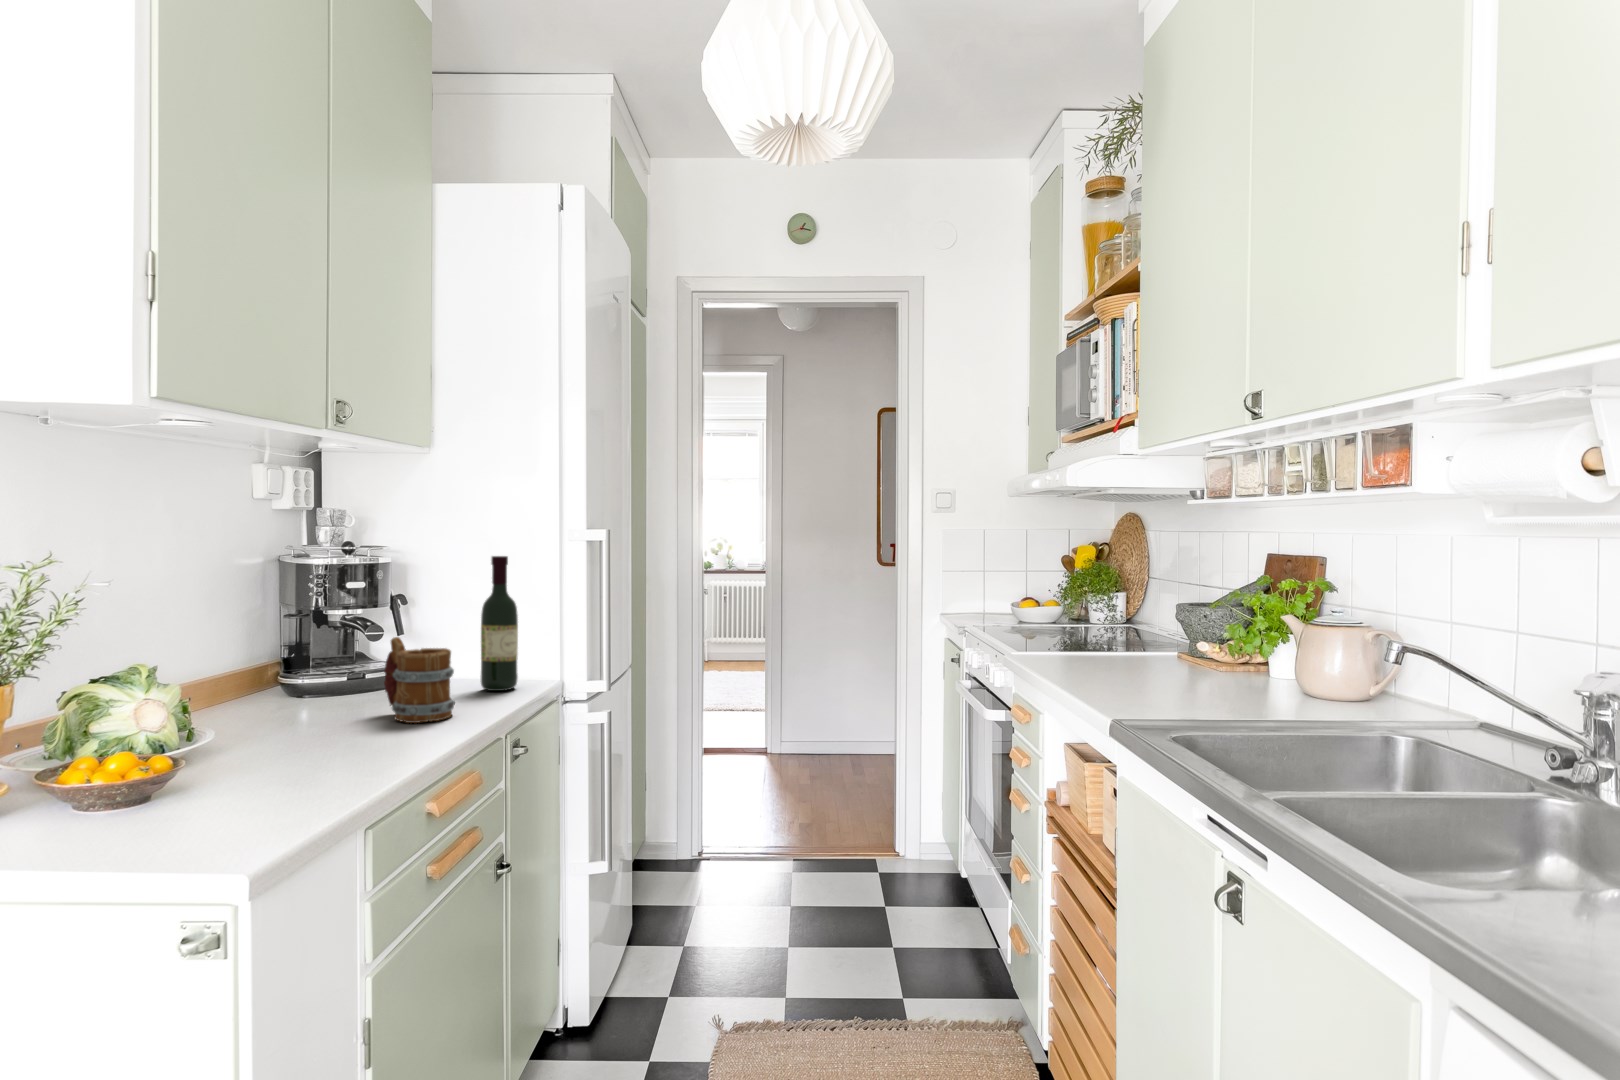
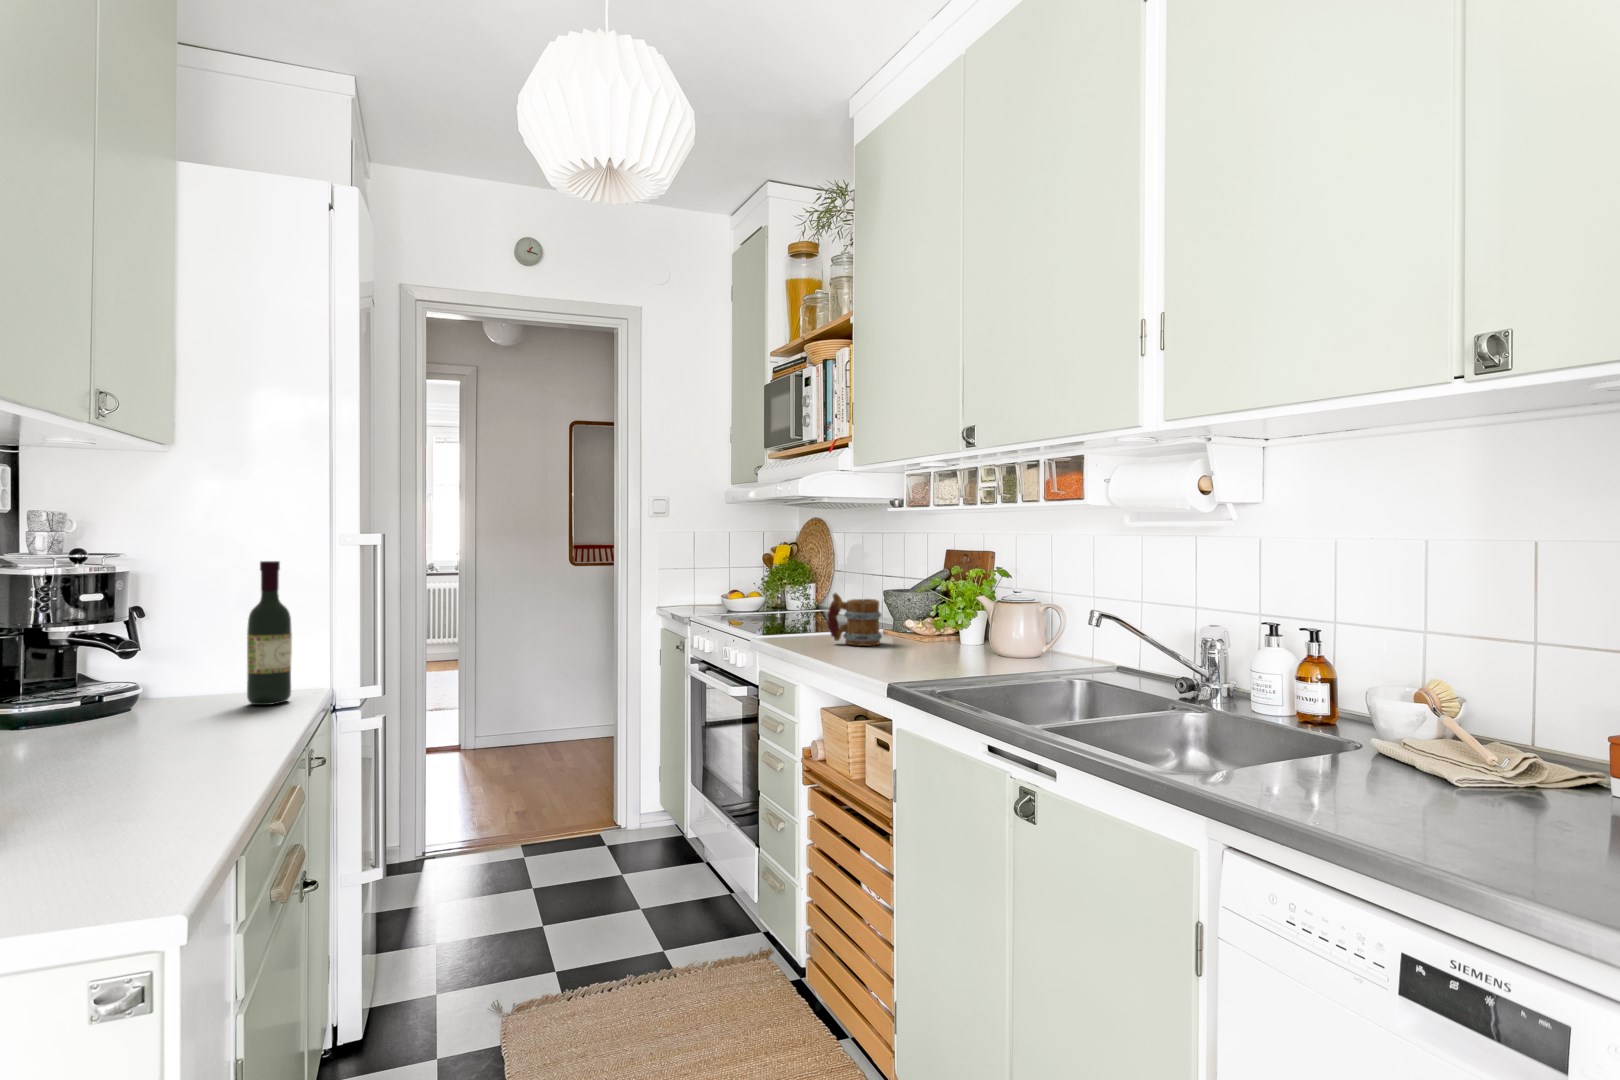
mug: present [384,637,455,723] -> present [827,593,882,646]

